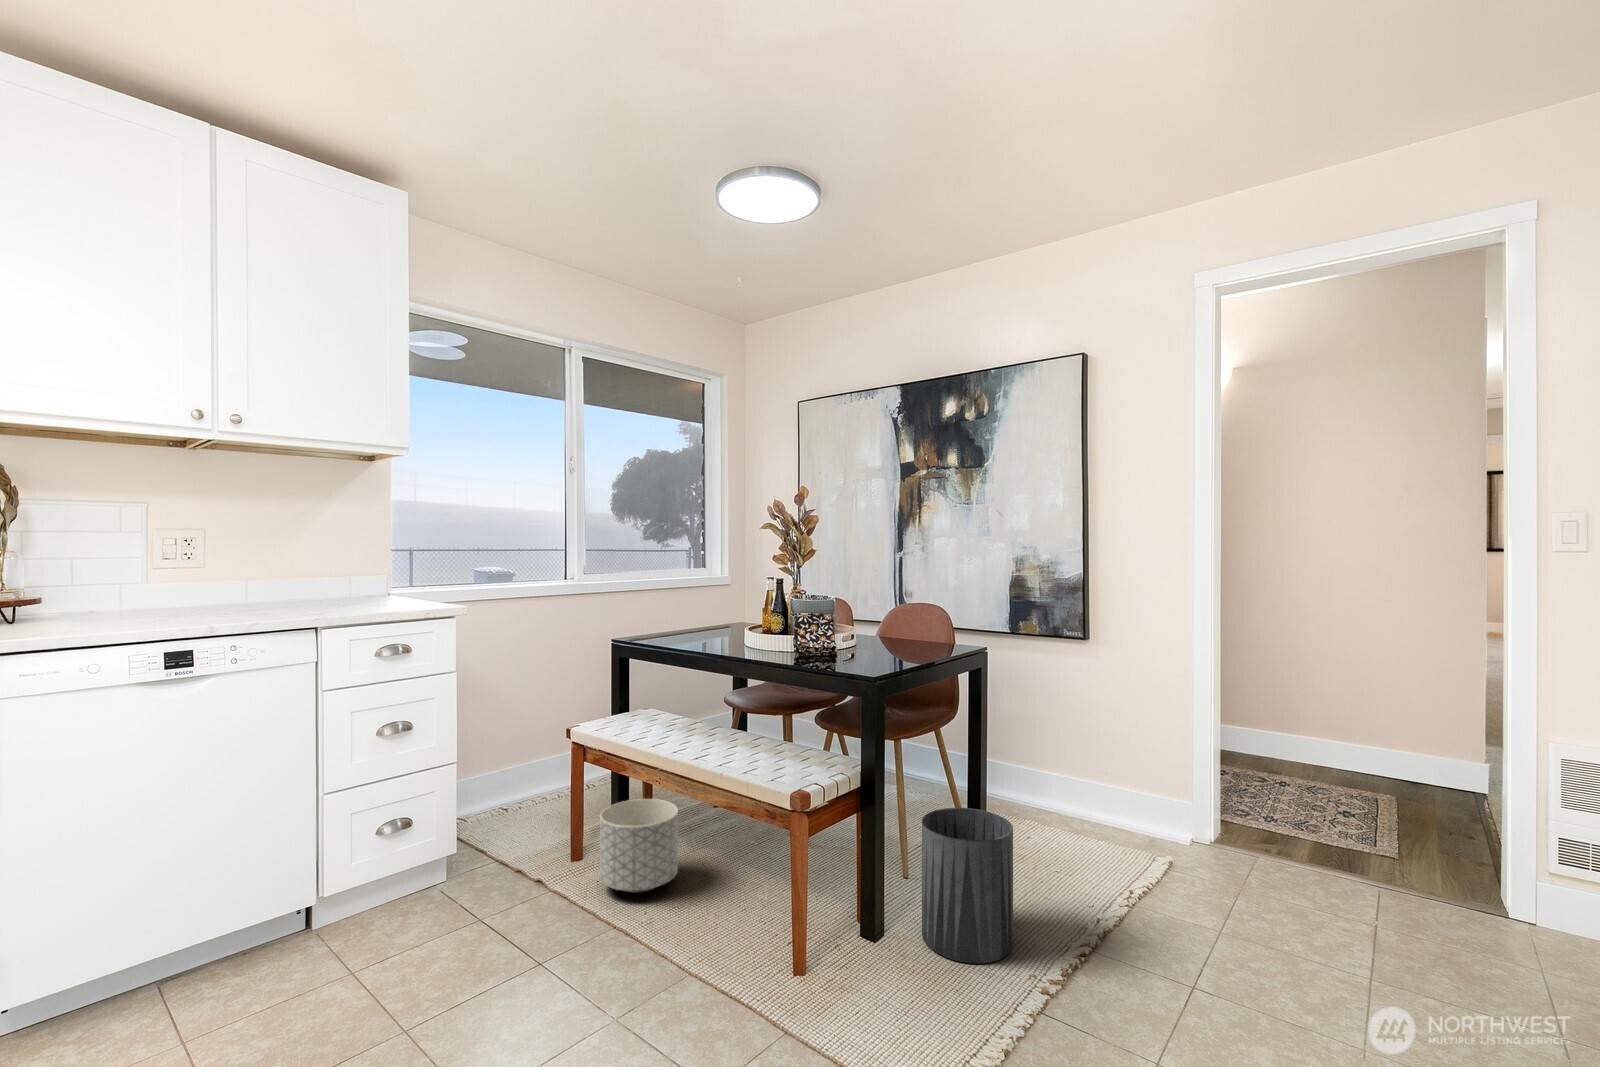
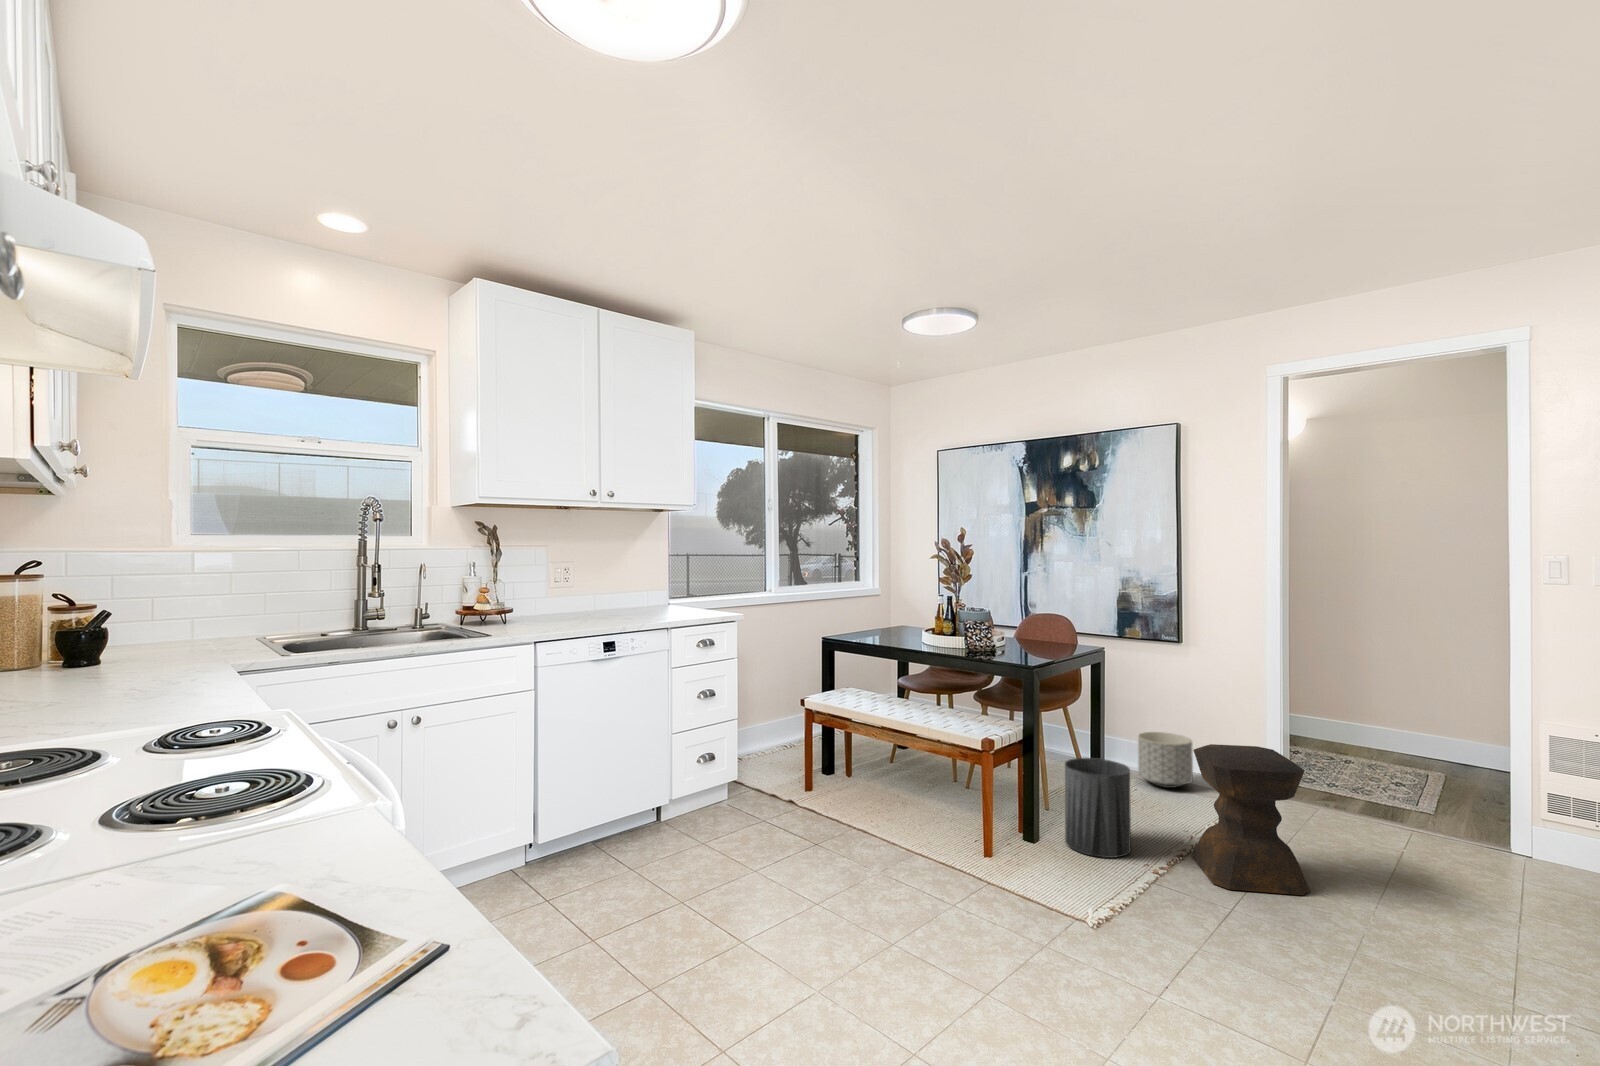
stool: none [1097,790,1270,1029] -> present [1191,744,1310,895]
planter: present [600,799,678,893] -> present [1138,732,1193,788]

